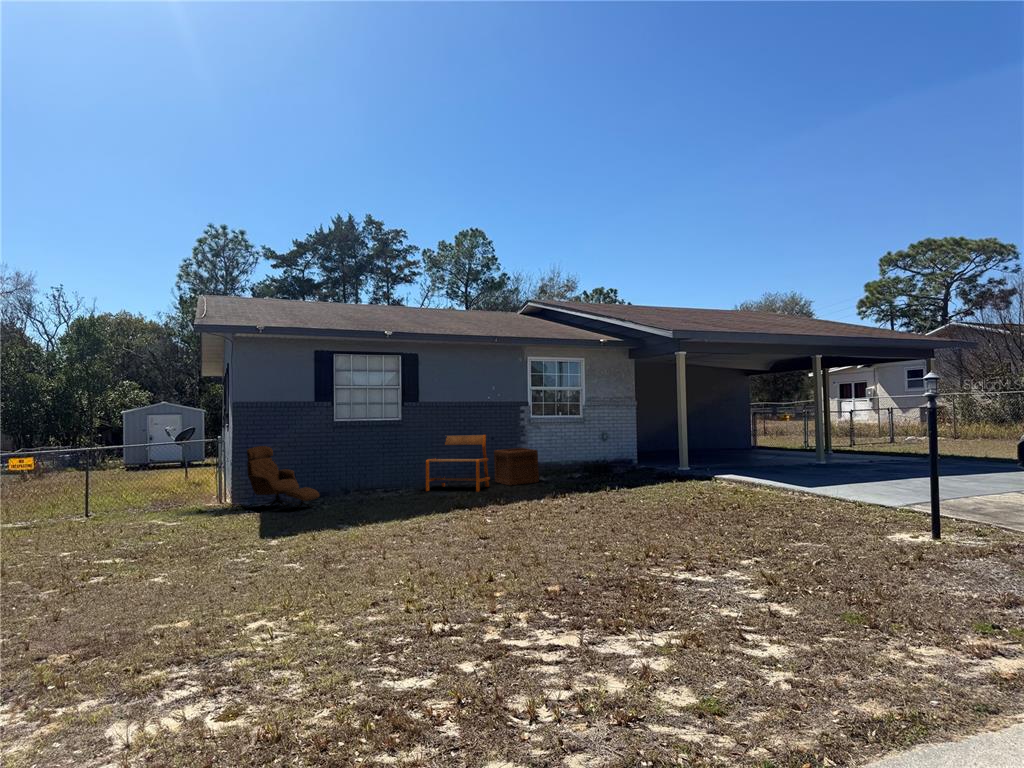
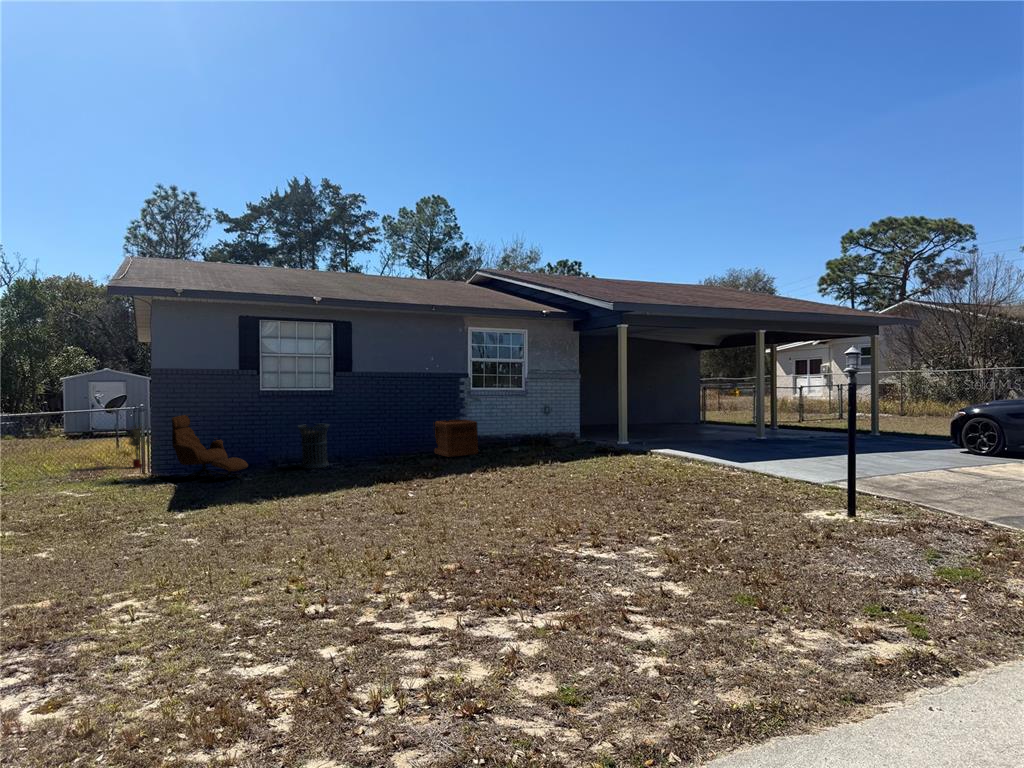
bench: present [426,435,490,492] -> none [362,406,428,463]
potted tree: none [197,454,224,499] -> present [128,425,152,468]
trash can: none [365,454,395,498] -> present [298,424,329,469]

